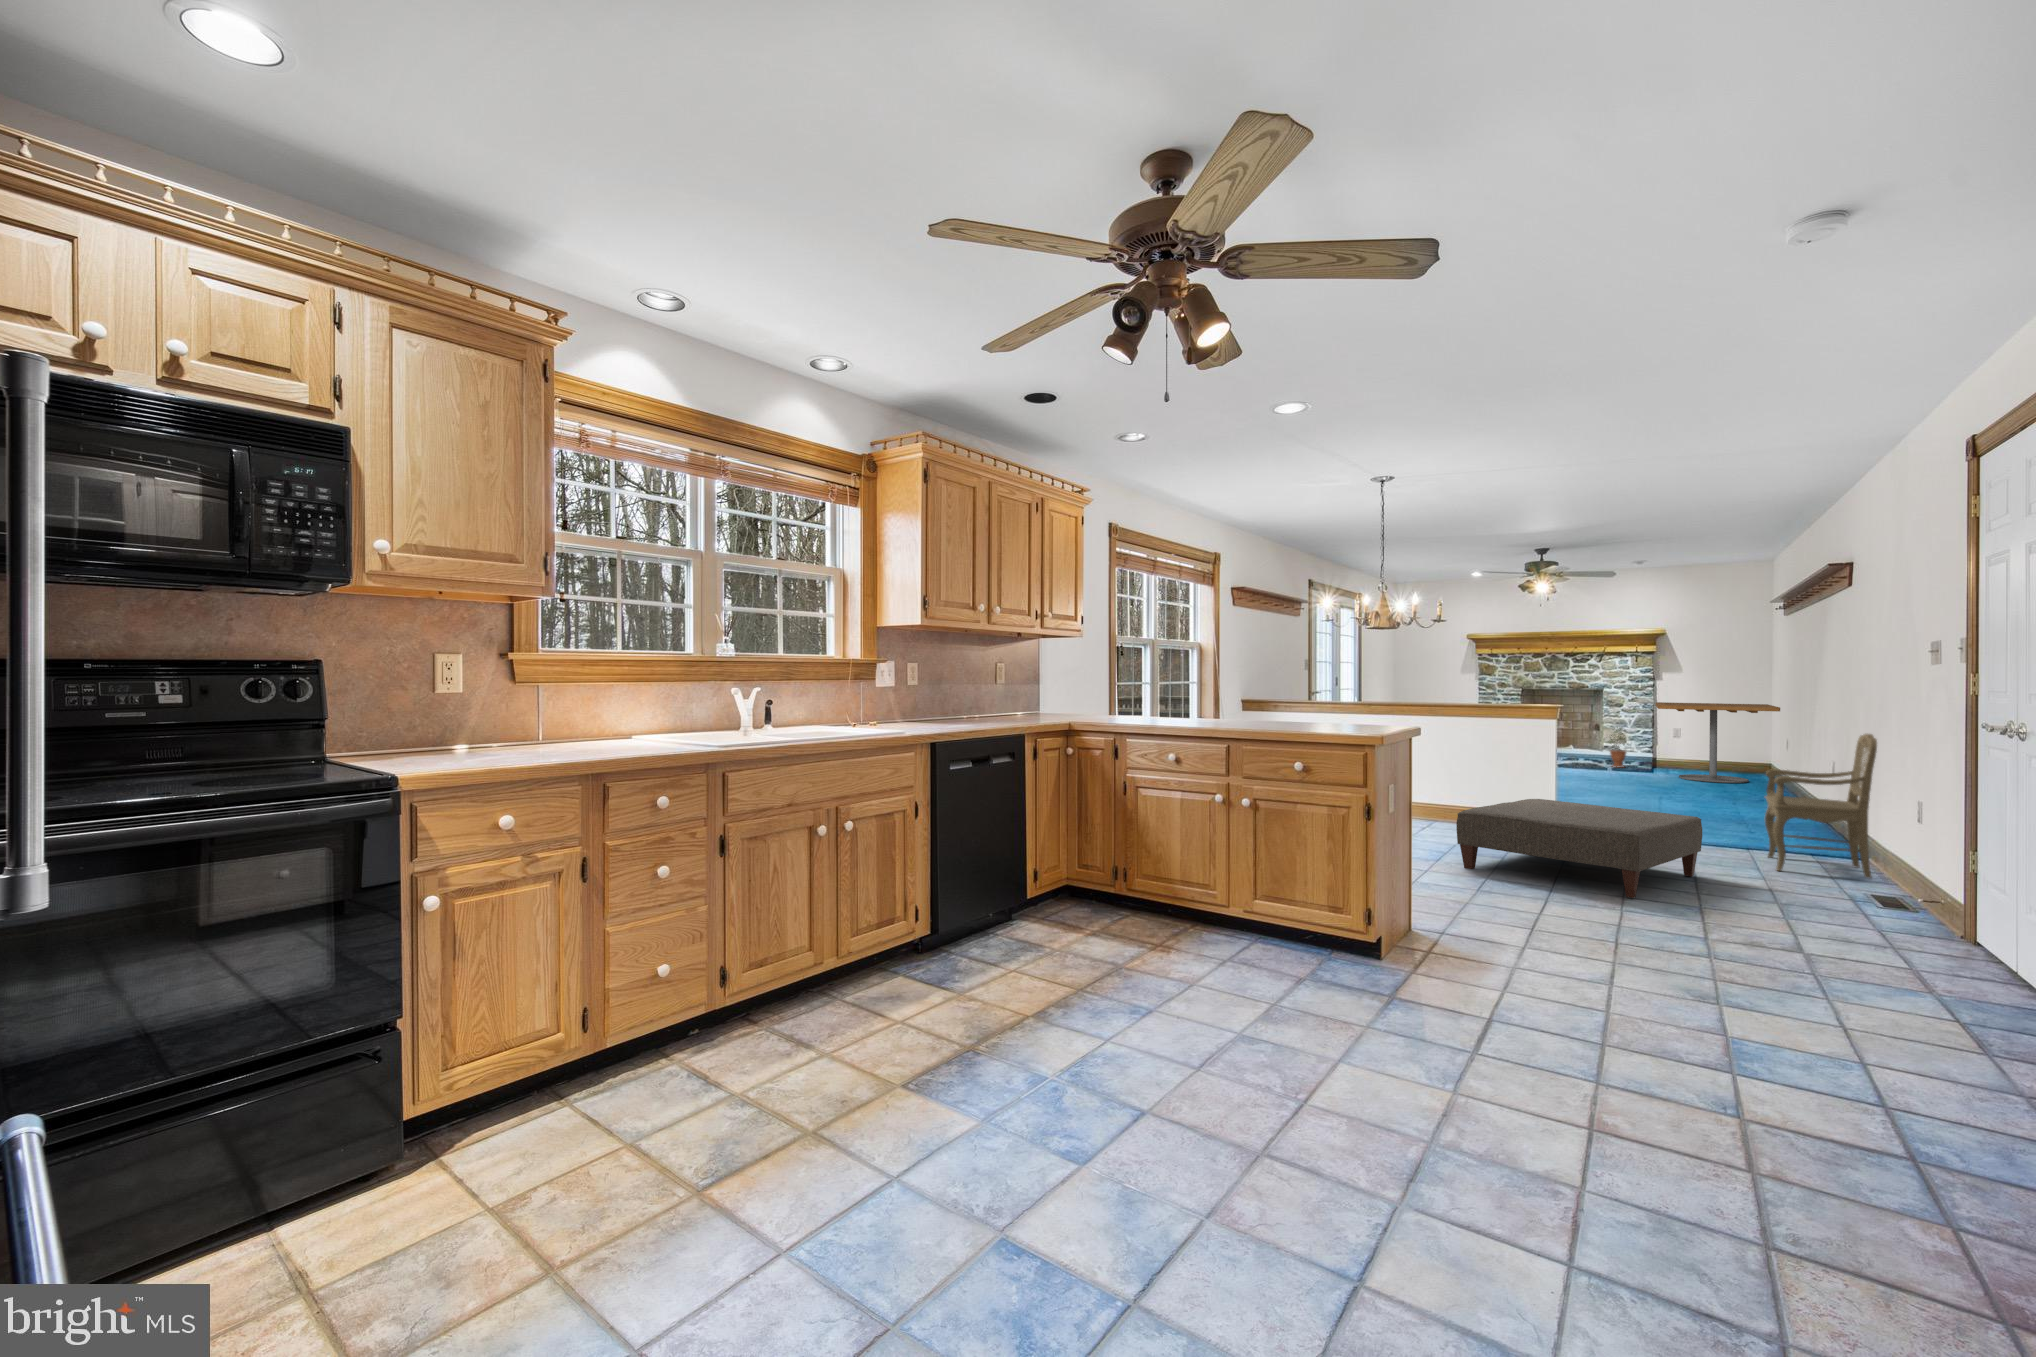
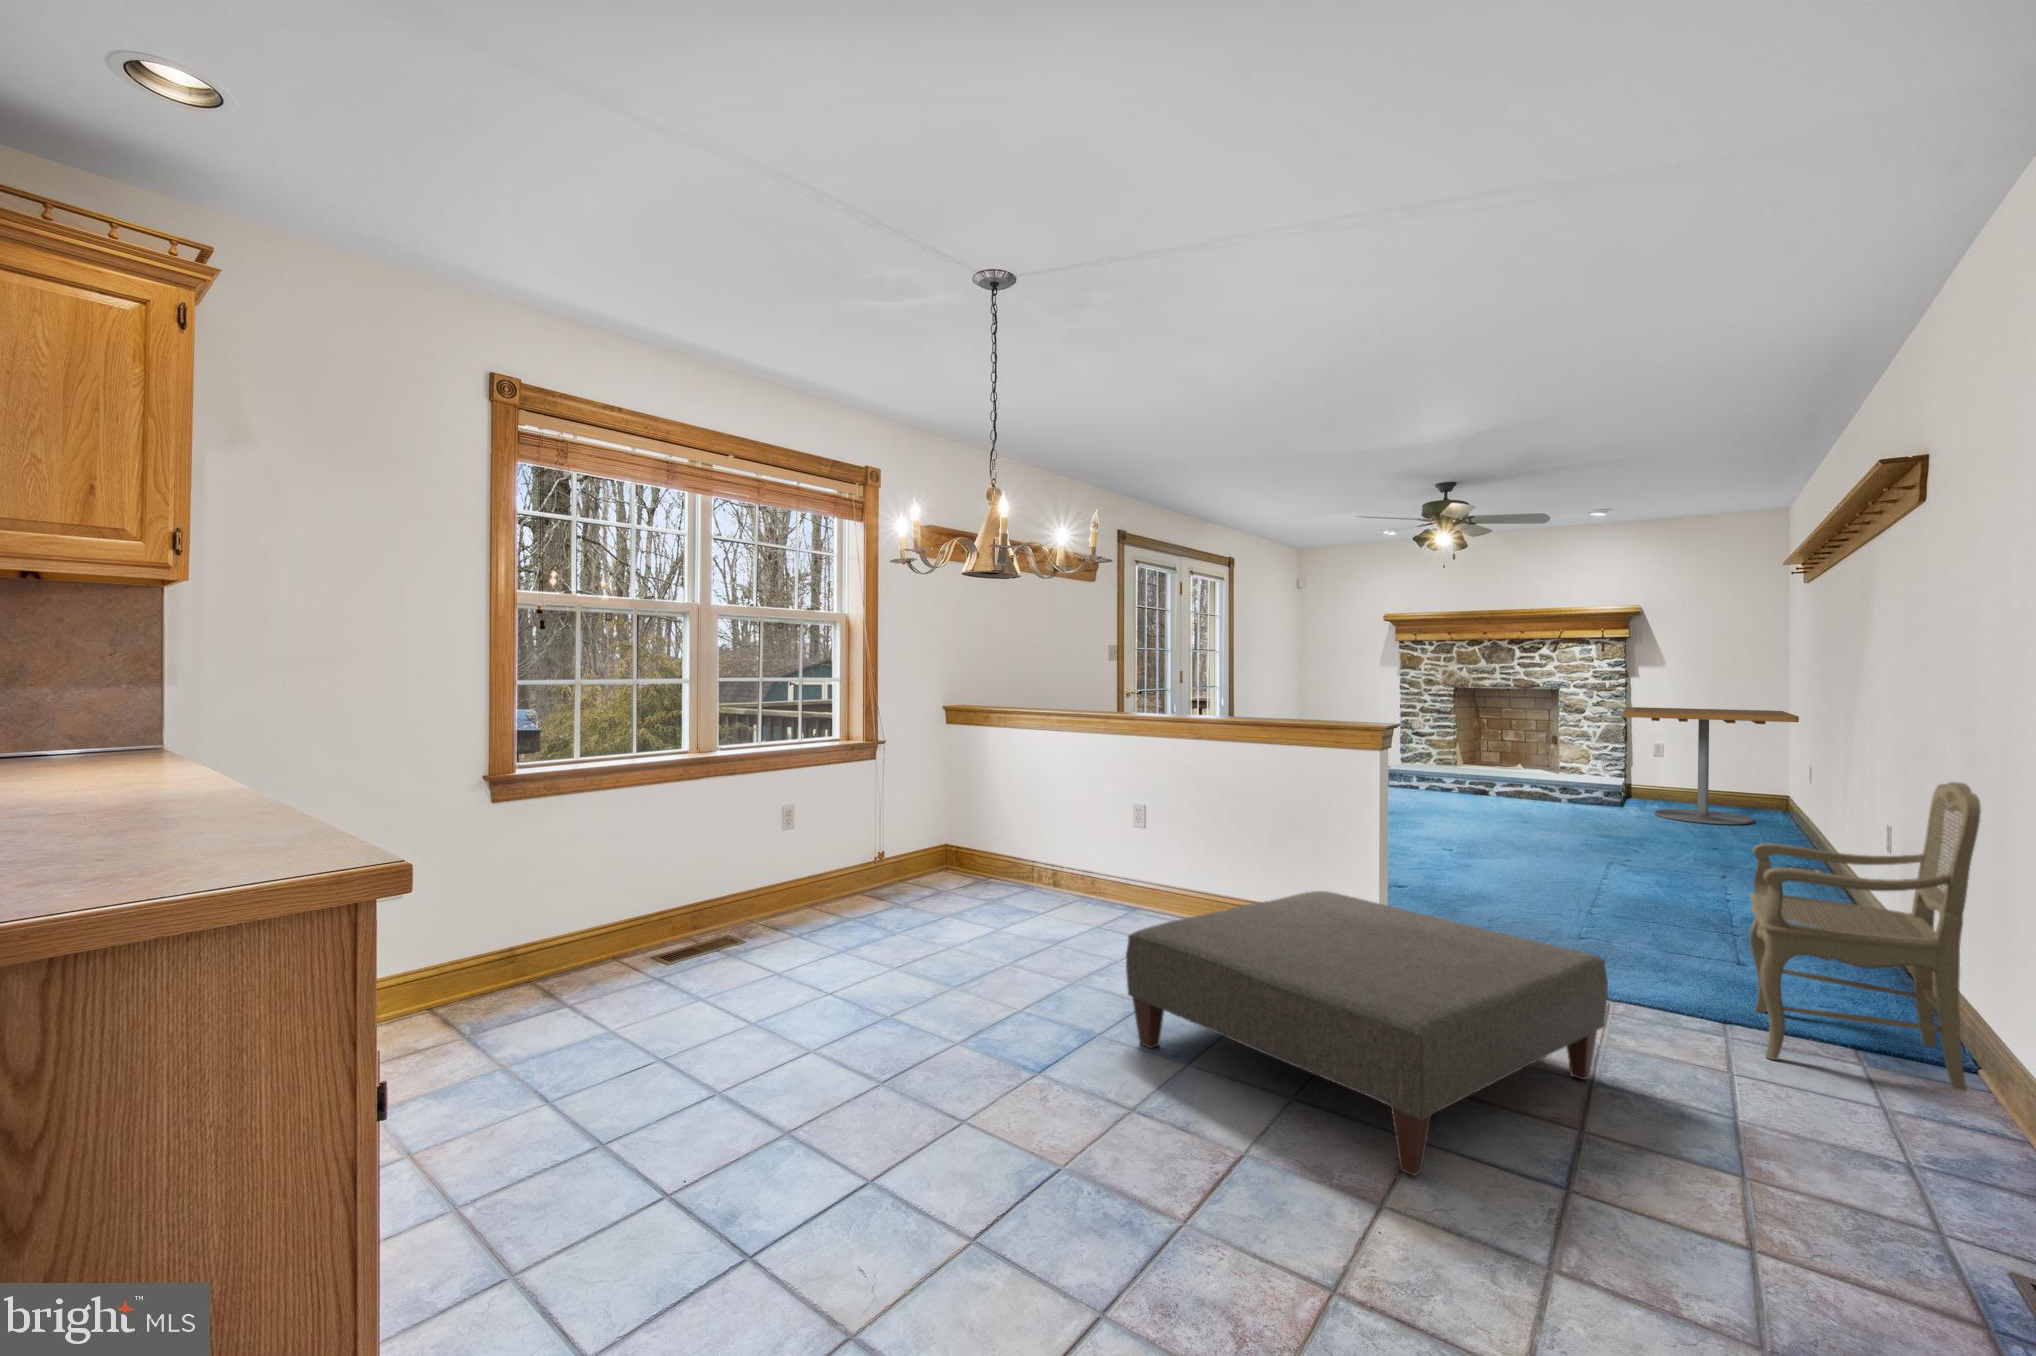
potted plant: present [1610,727,1626,768] -> none [1561,737,1590,796]

